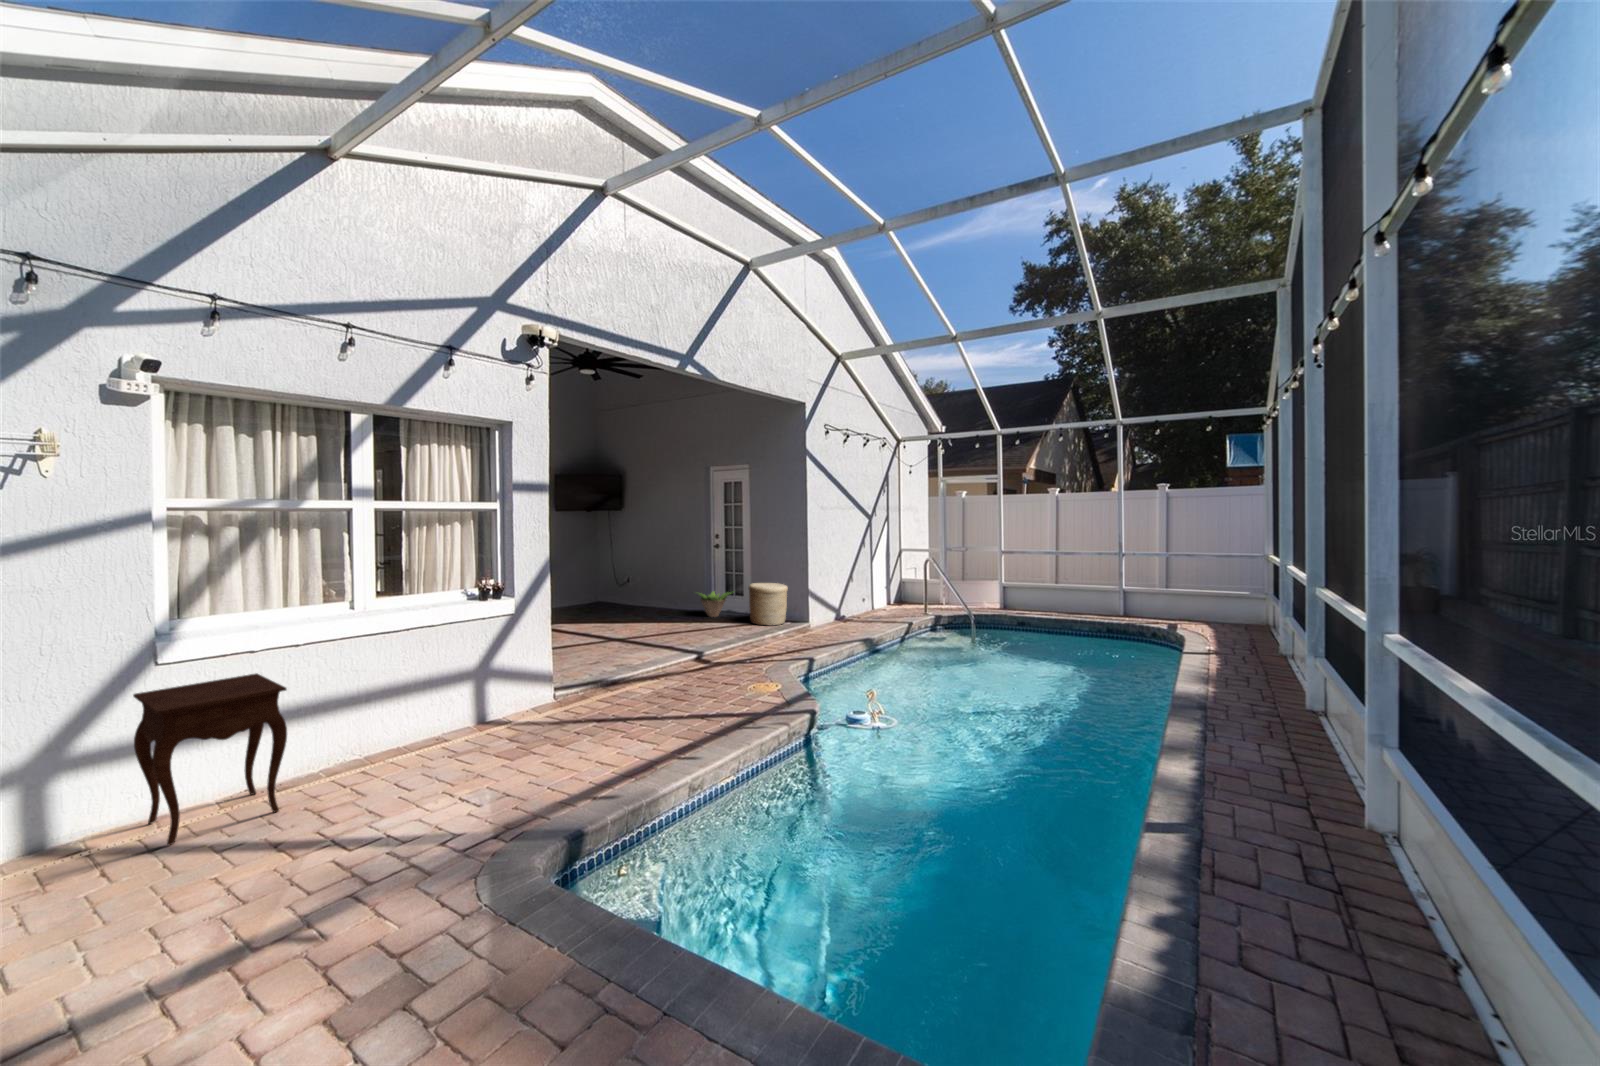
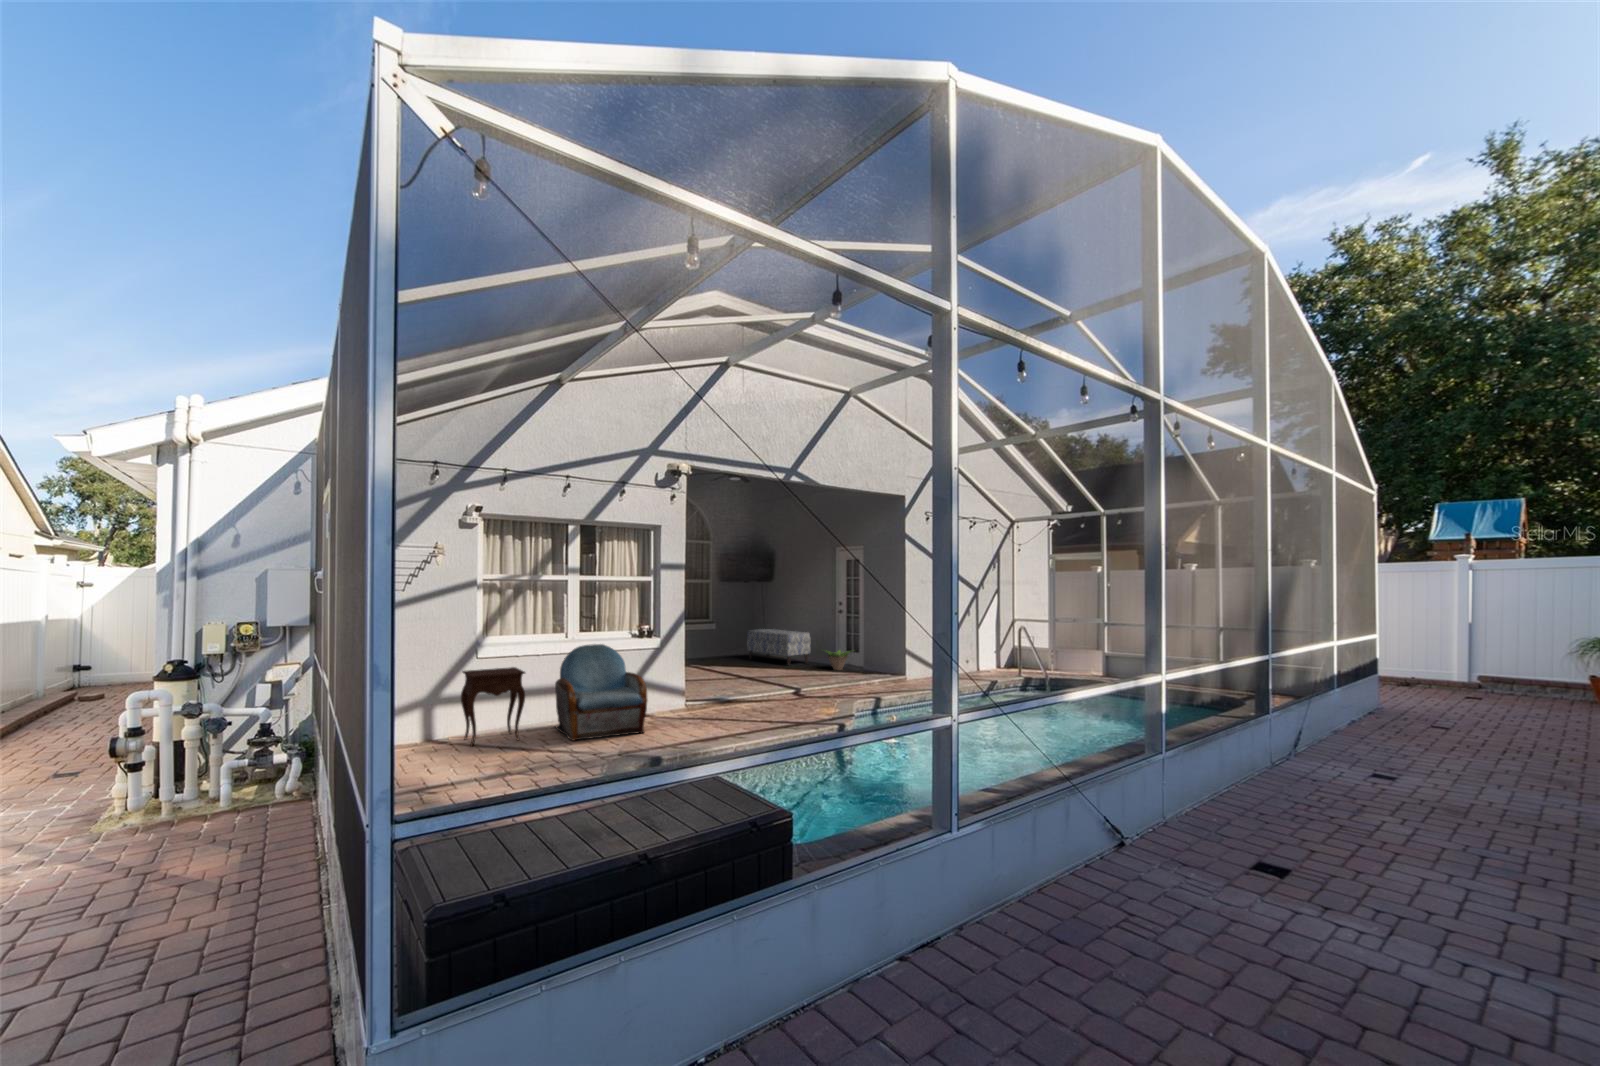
bench: none [585,564,672,612] -> present [747,629,810,665]
woven basket: present [749,583,788,626] -> none [861,643,893,677]
armchair: none [341,618,525,800] -> present [555,644,648,741]

